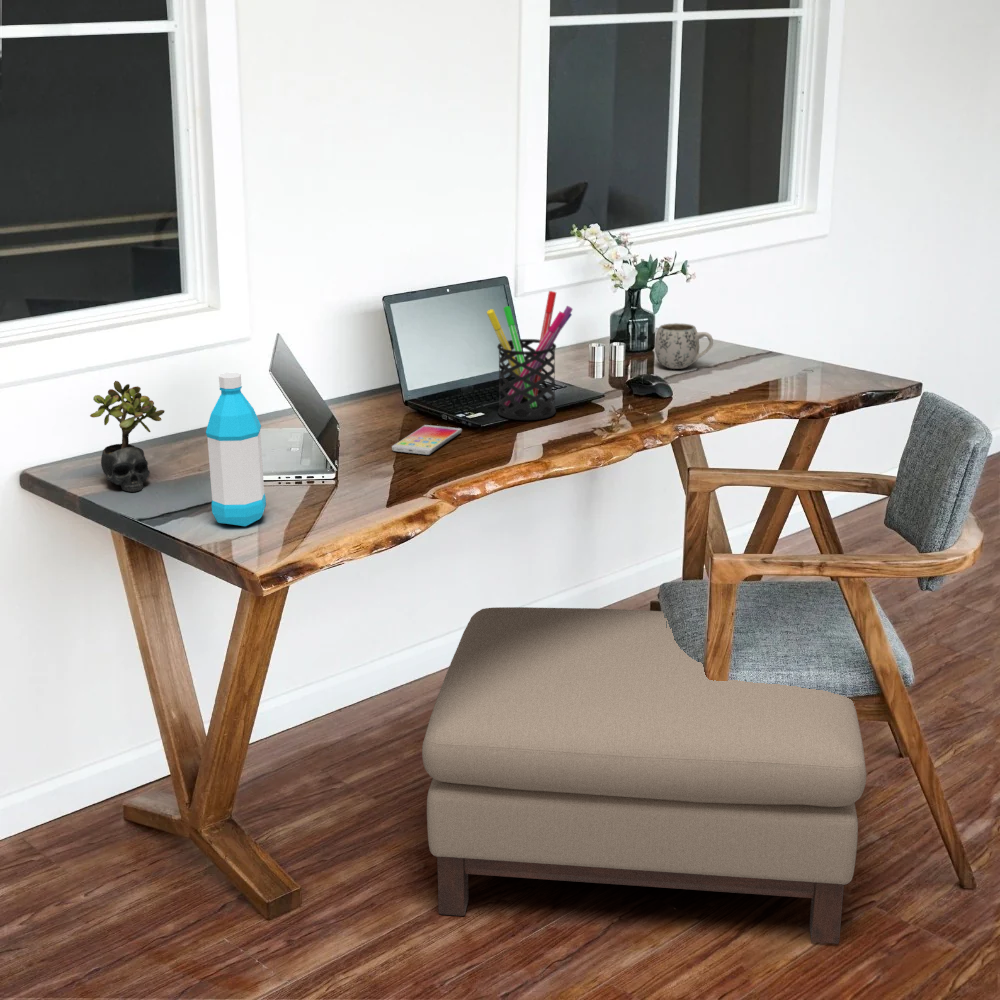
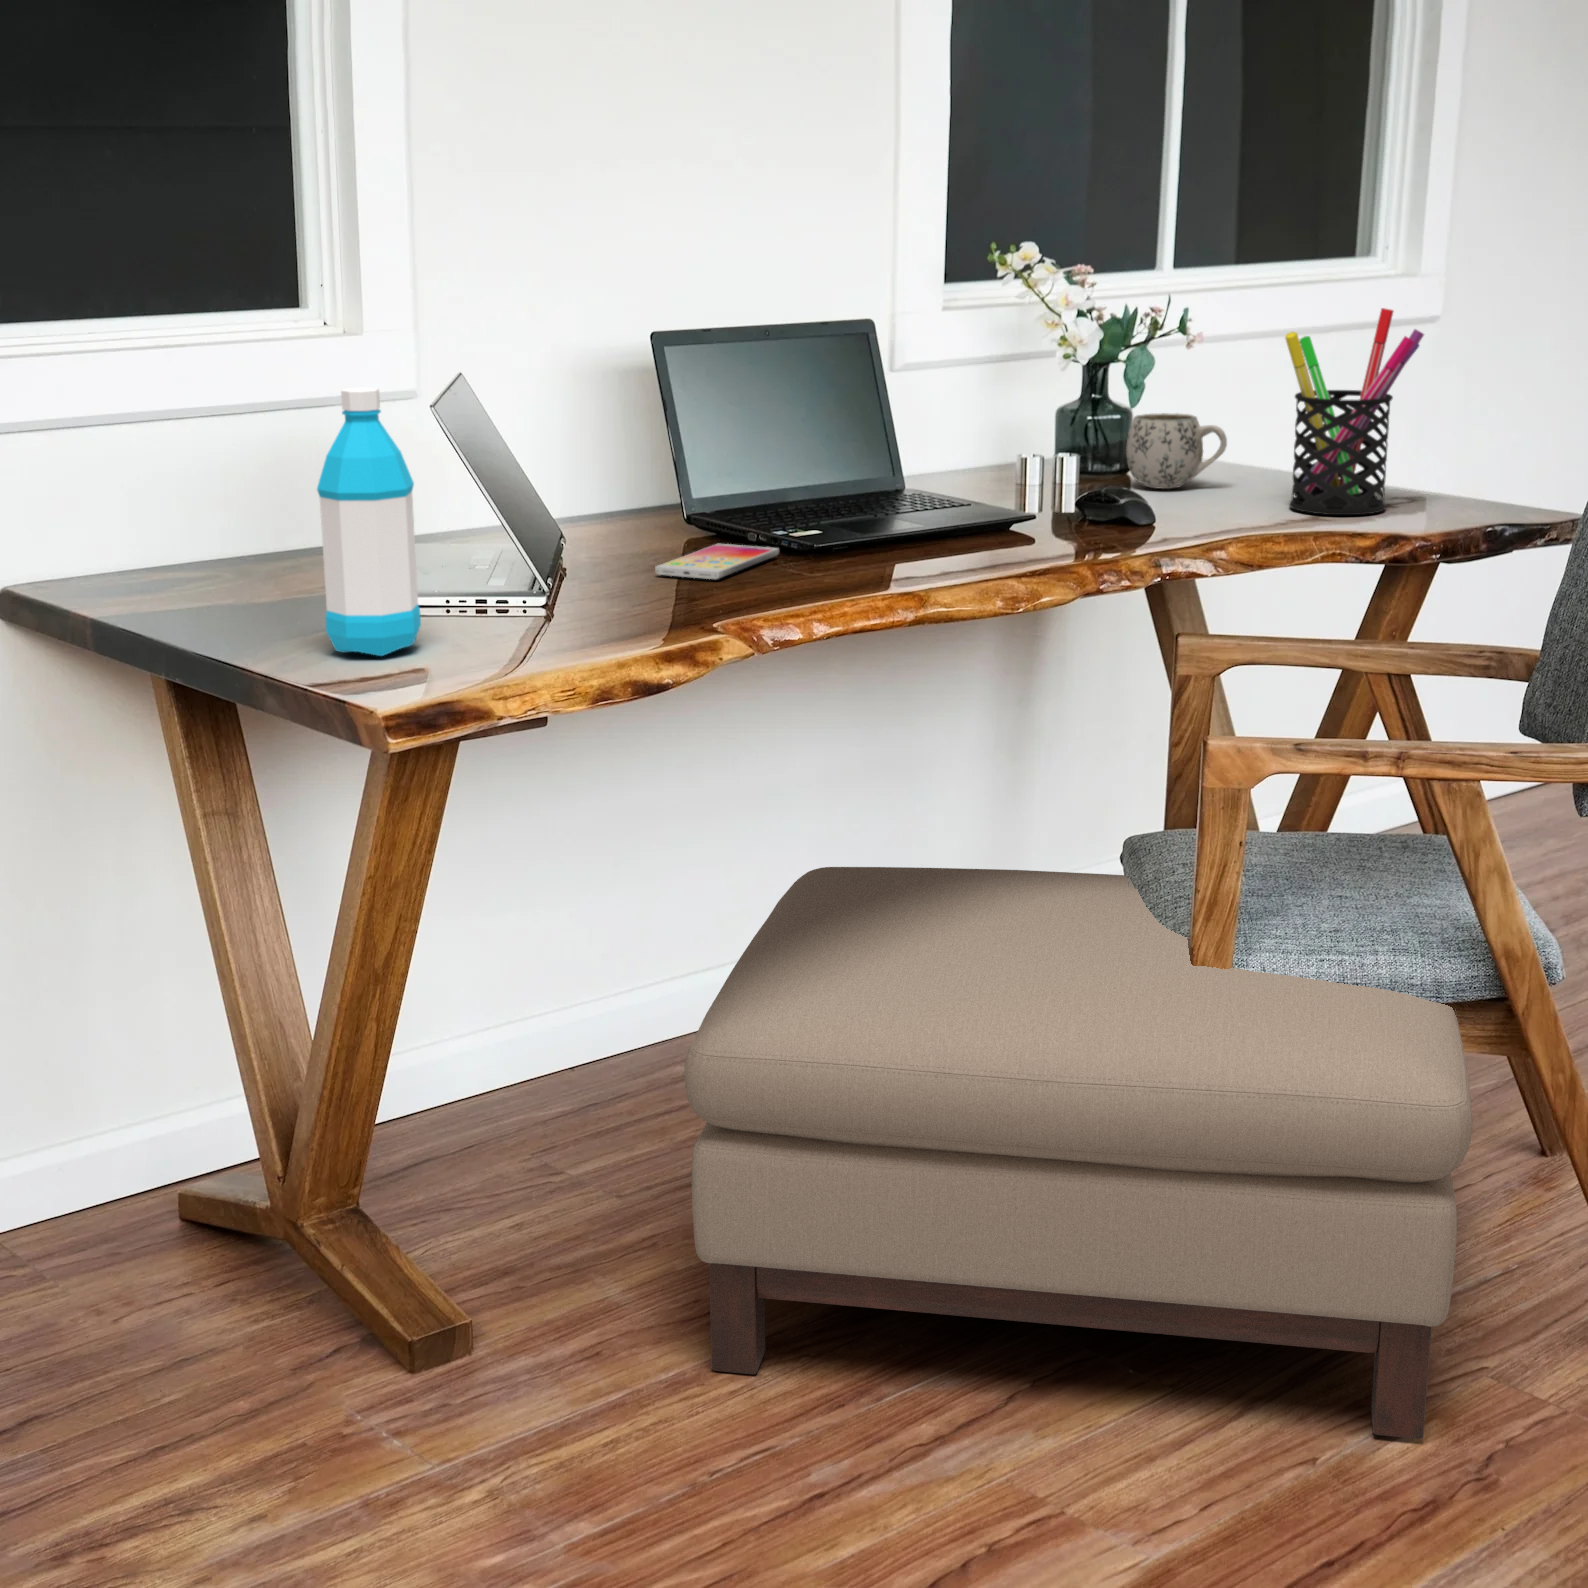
pen holder: present [487,291,572,420] -> present [1285,308,1424,515]
succulent plant: present [90,381,165,492] -> none [134,431,262,616]

